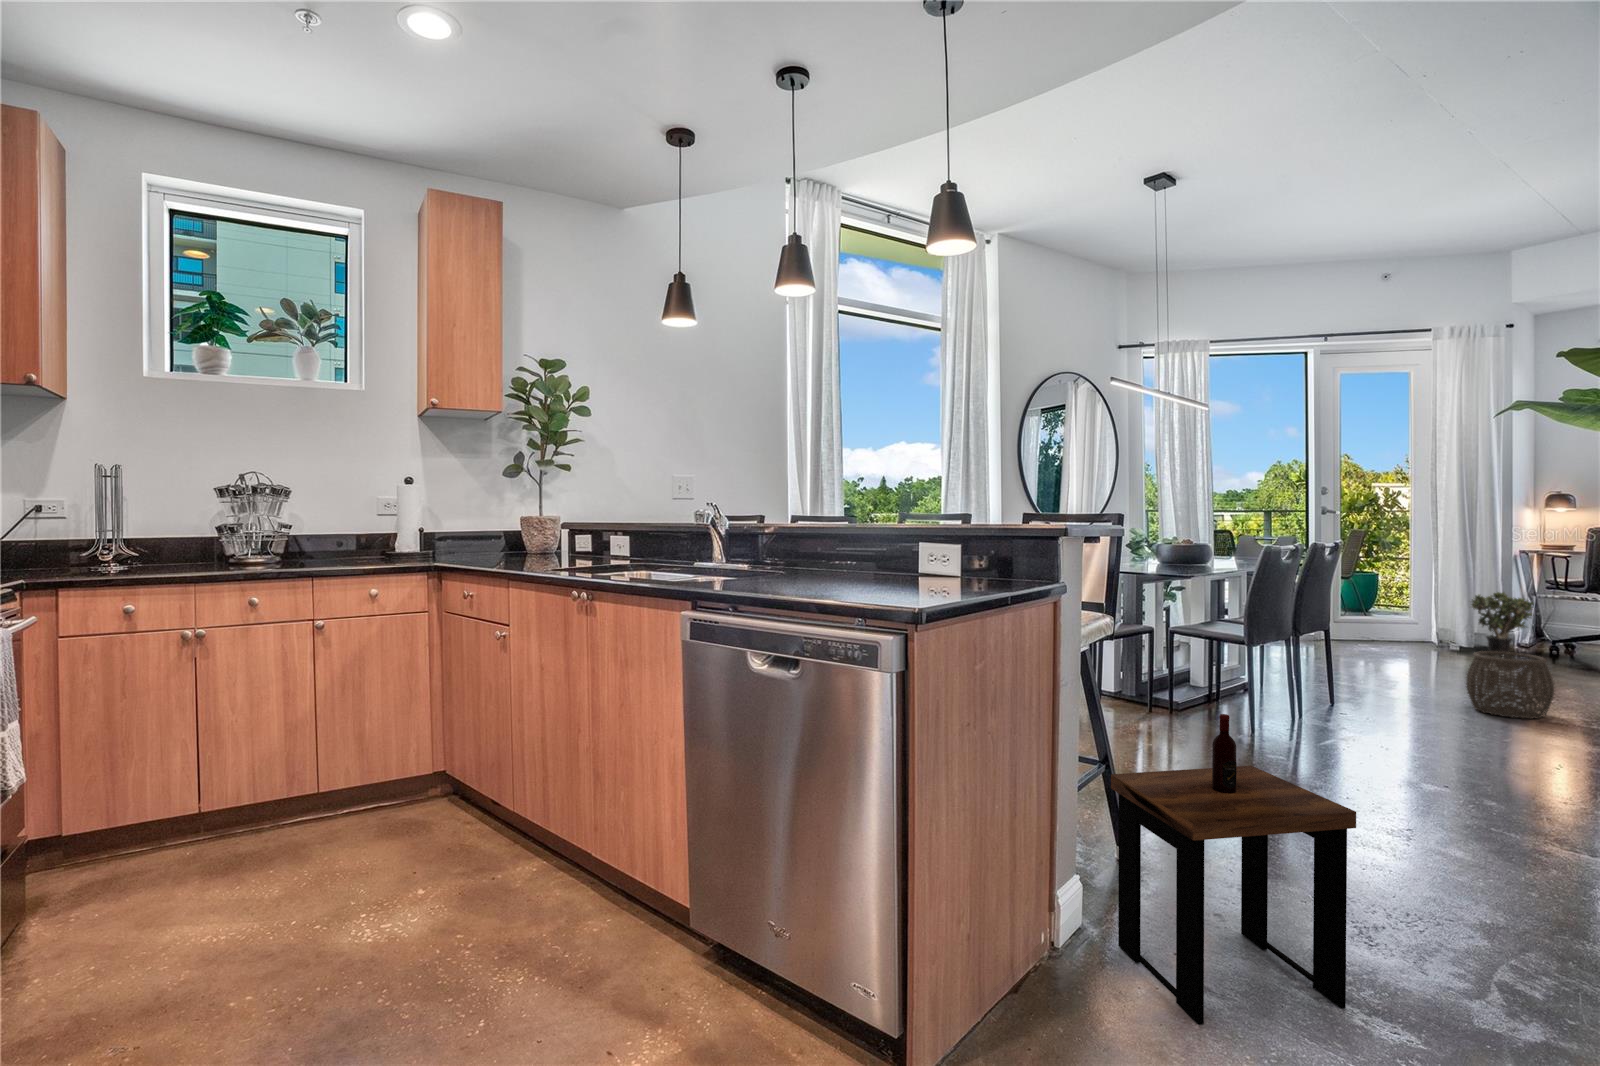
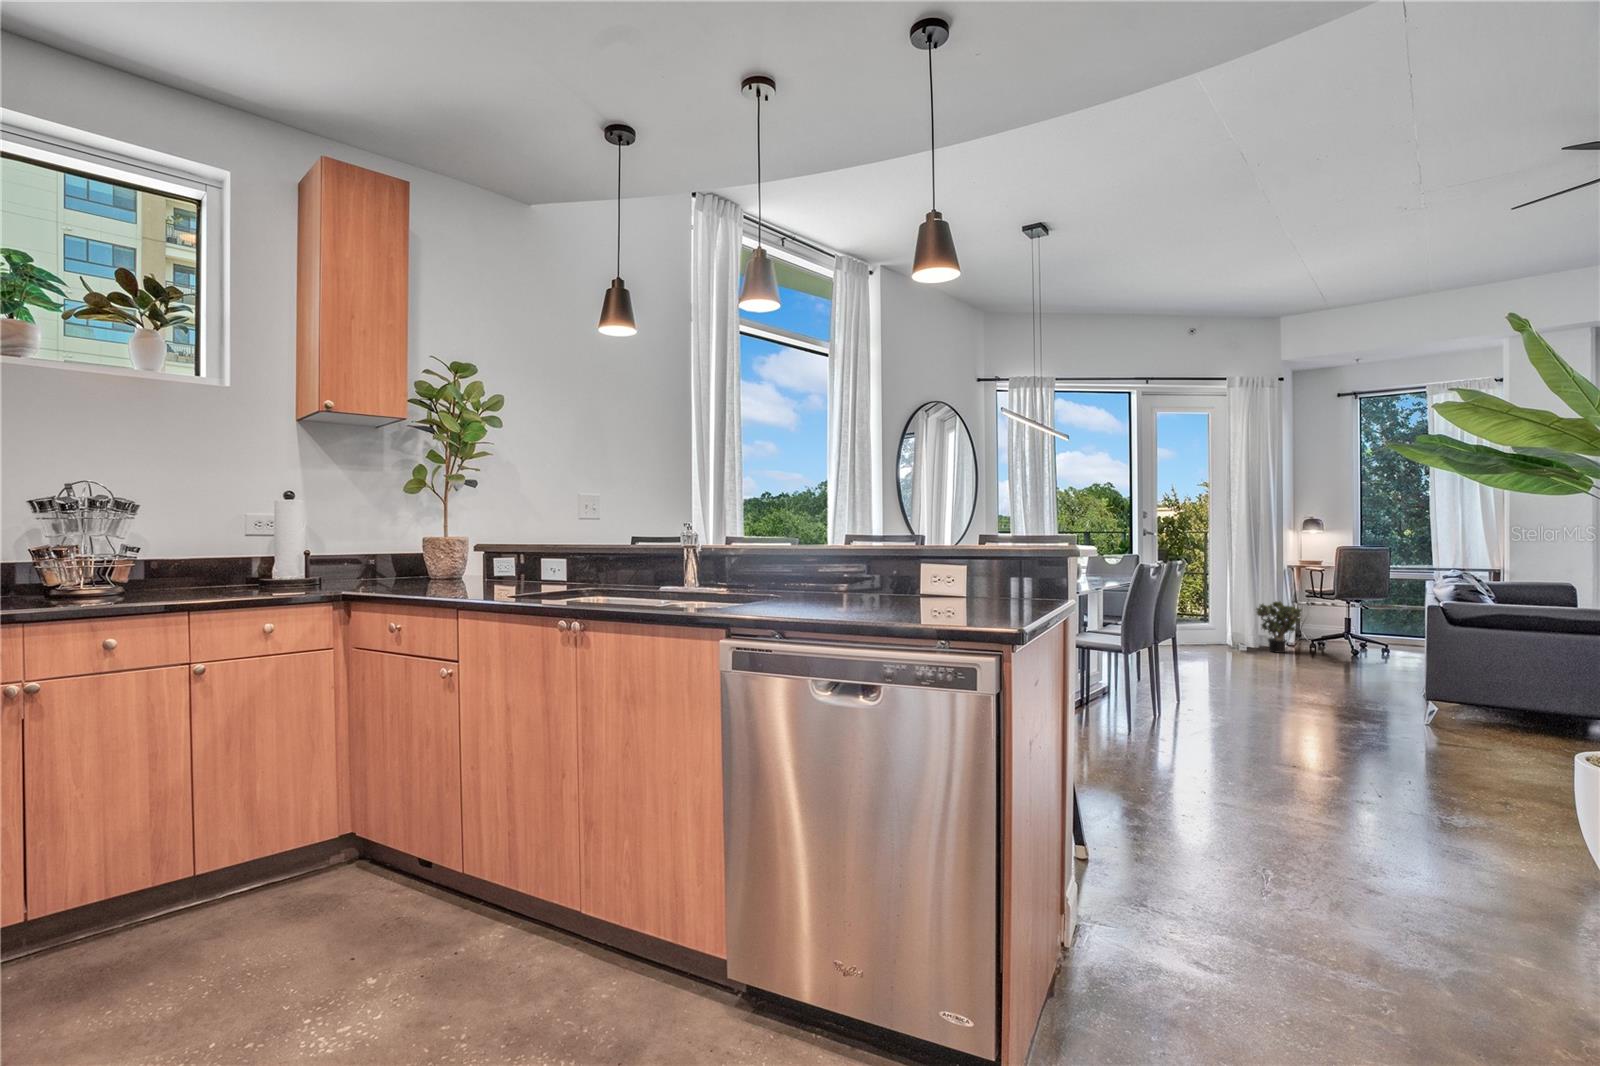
woven basket: present [1466,651,1555,719] -> none [1277,653,1343,709]
side table: present [1111,714,1356,1025] -> none [1115,724,1328,1007]

